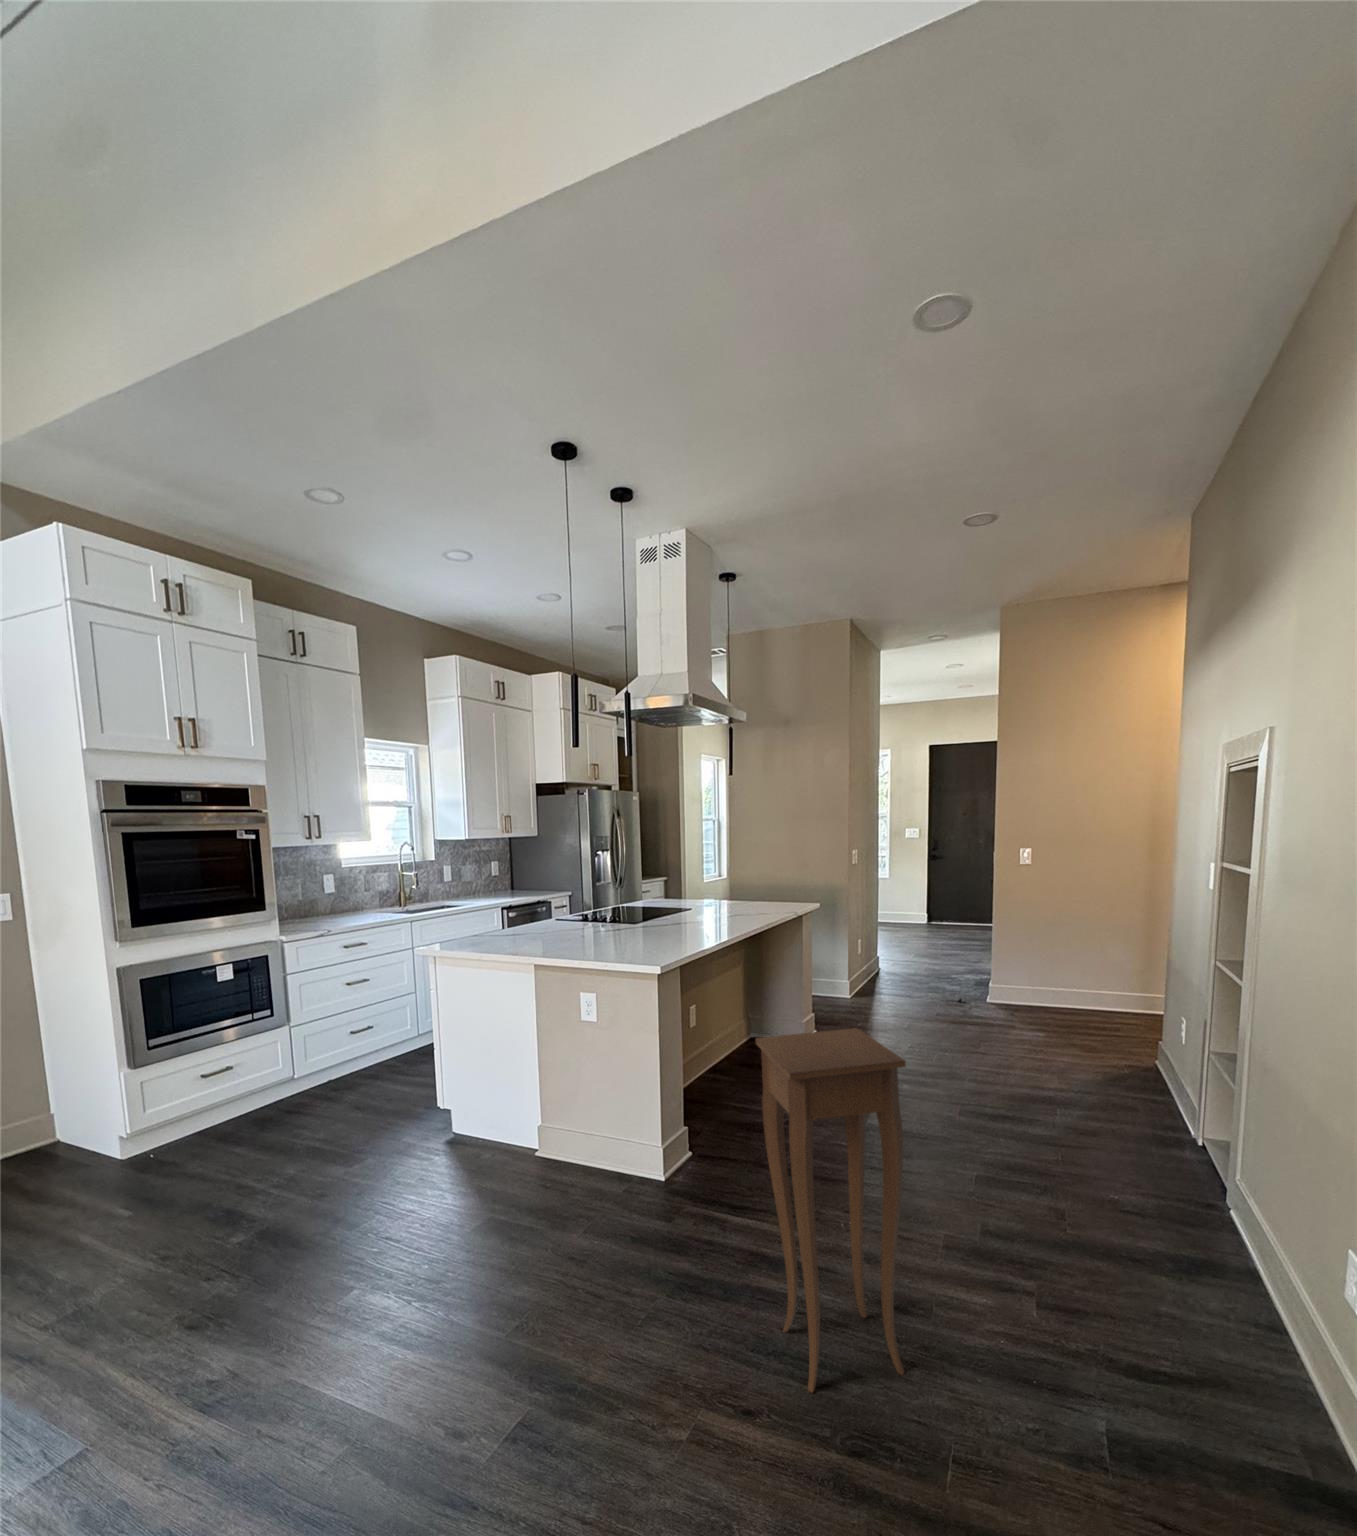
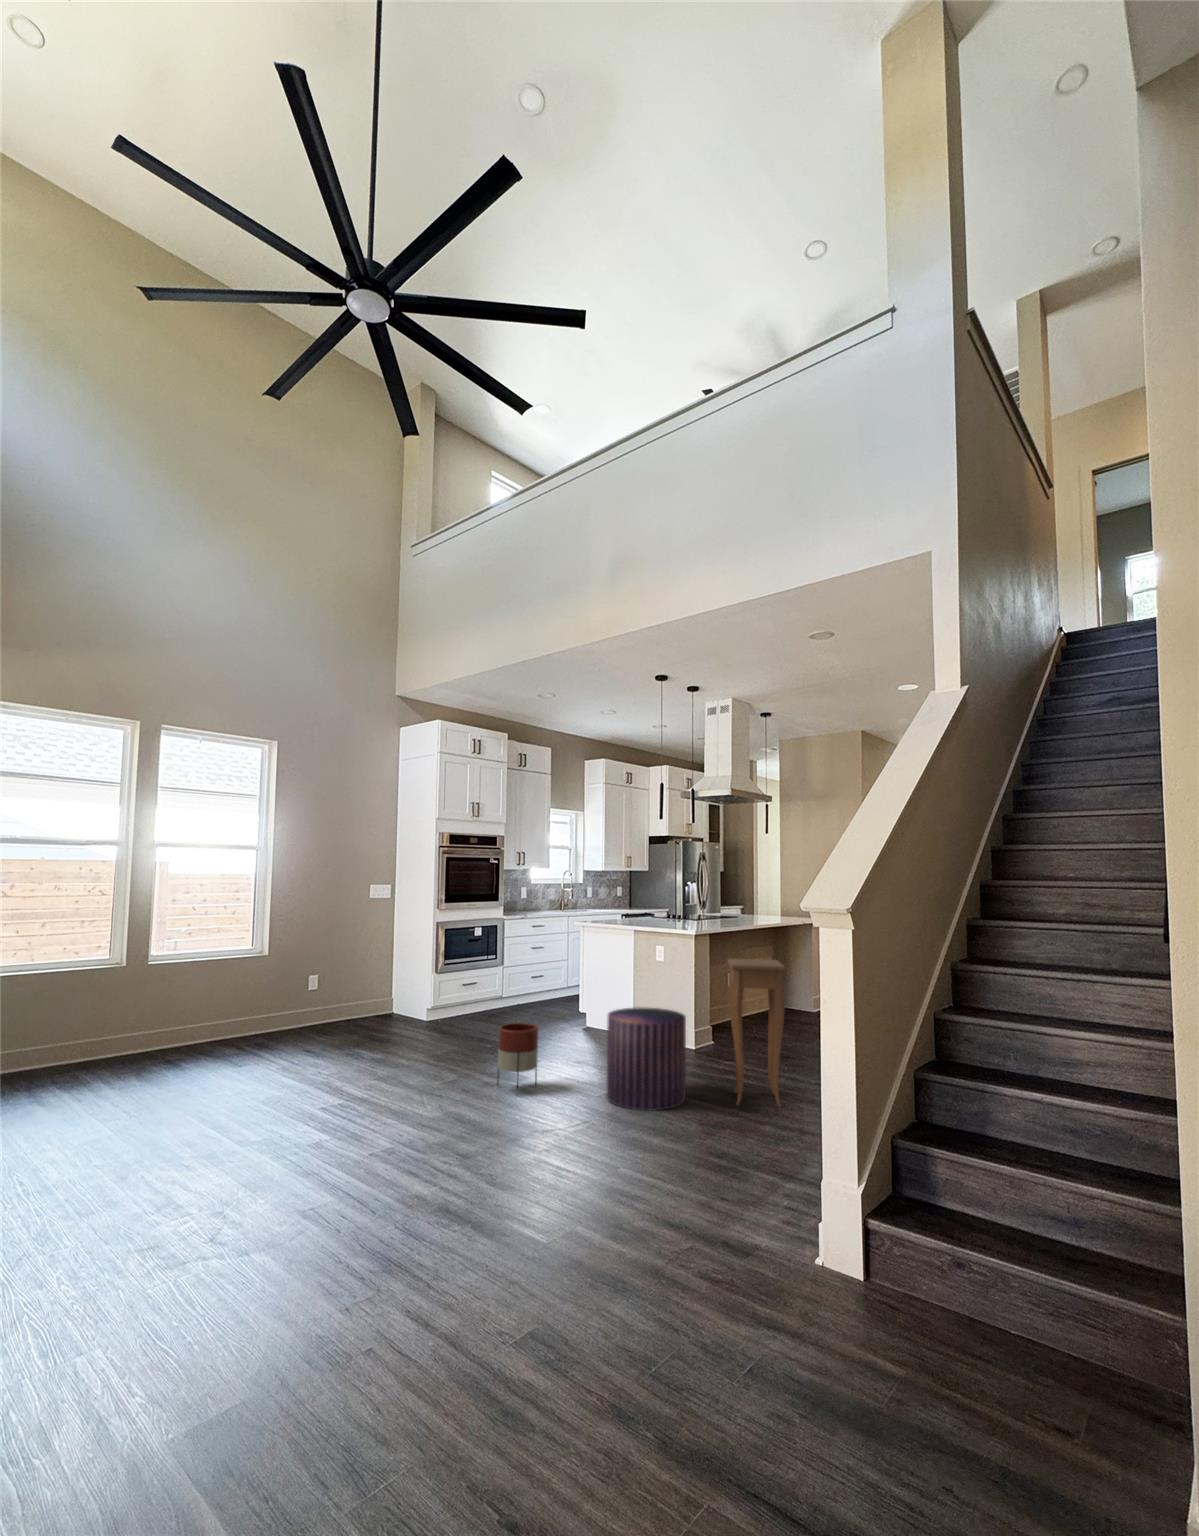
pouf: none [491,1164,689,1481] -> present [607,1007,686,1111]
planter: none [201,1250,318,1478] -> present [497,1023,538,1085]

